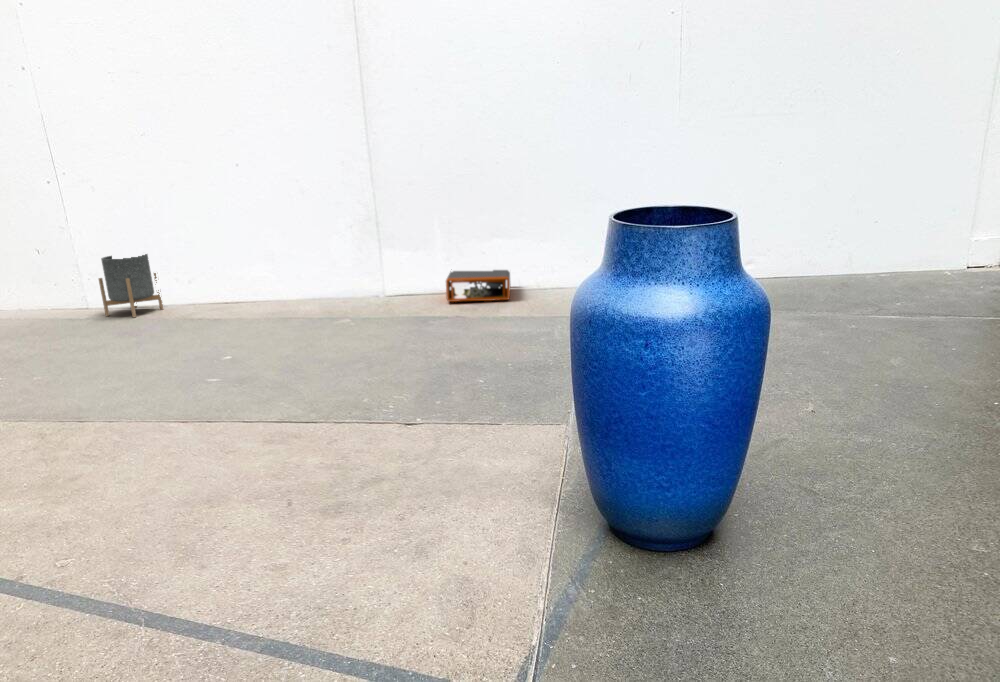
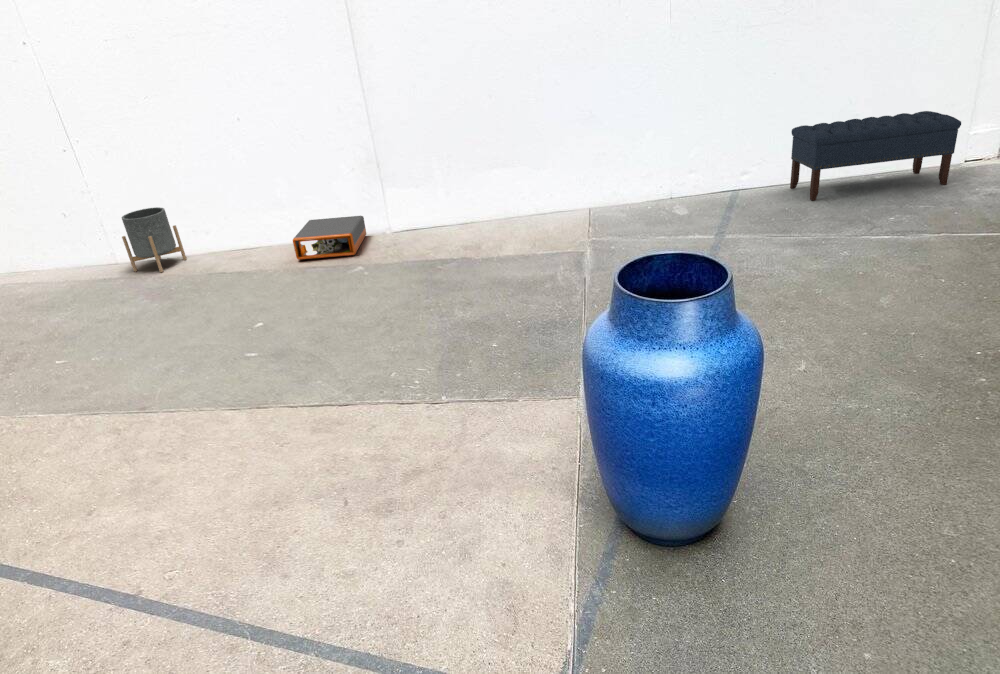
bench: none [799,202,973,281] -> present [790,111,961,201]
storage box: present [446,270,510,302] -> present [293,216,366,260]

